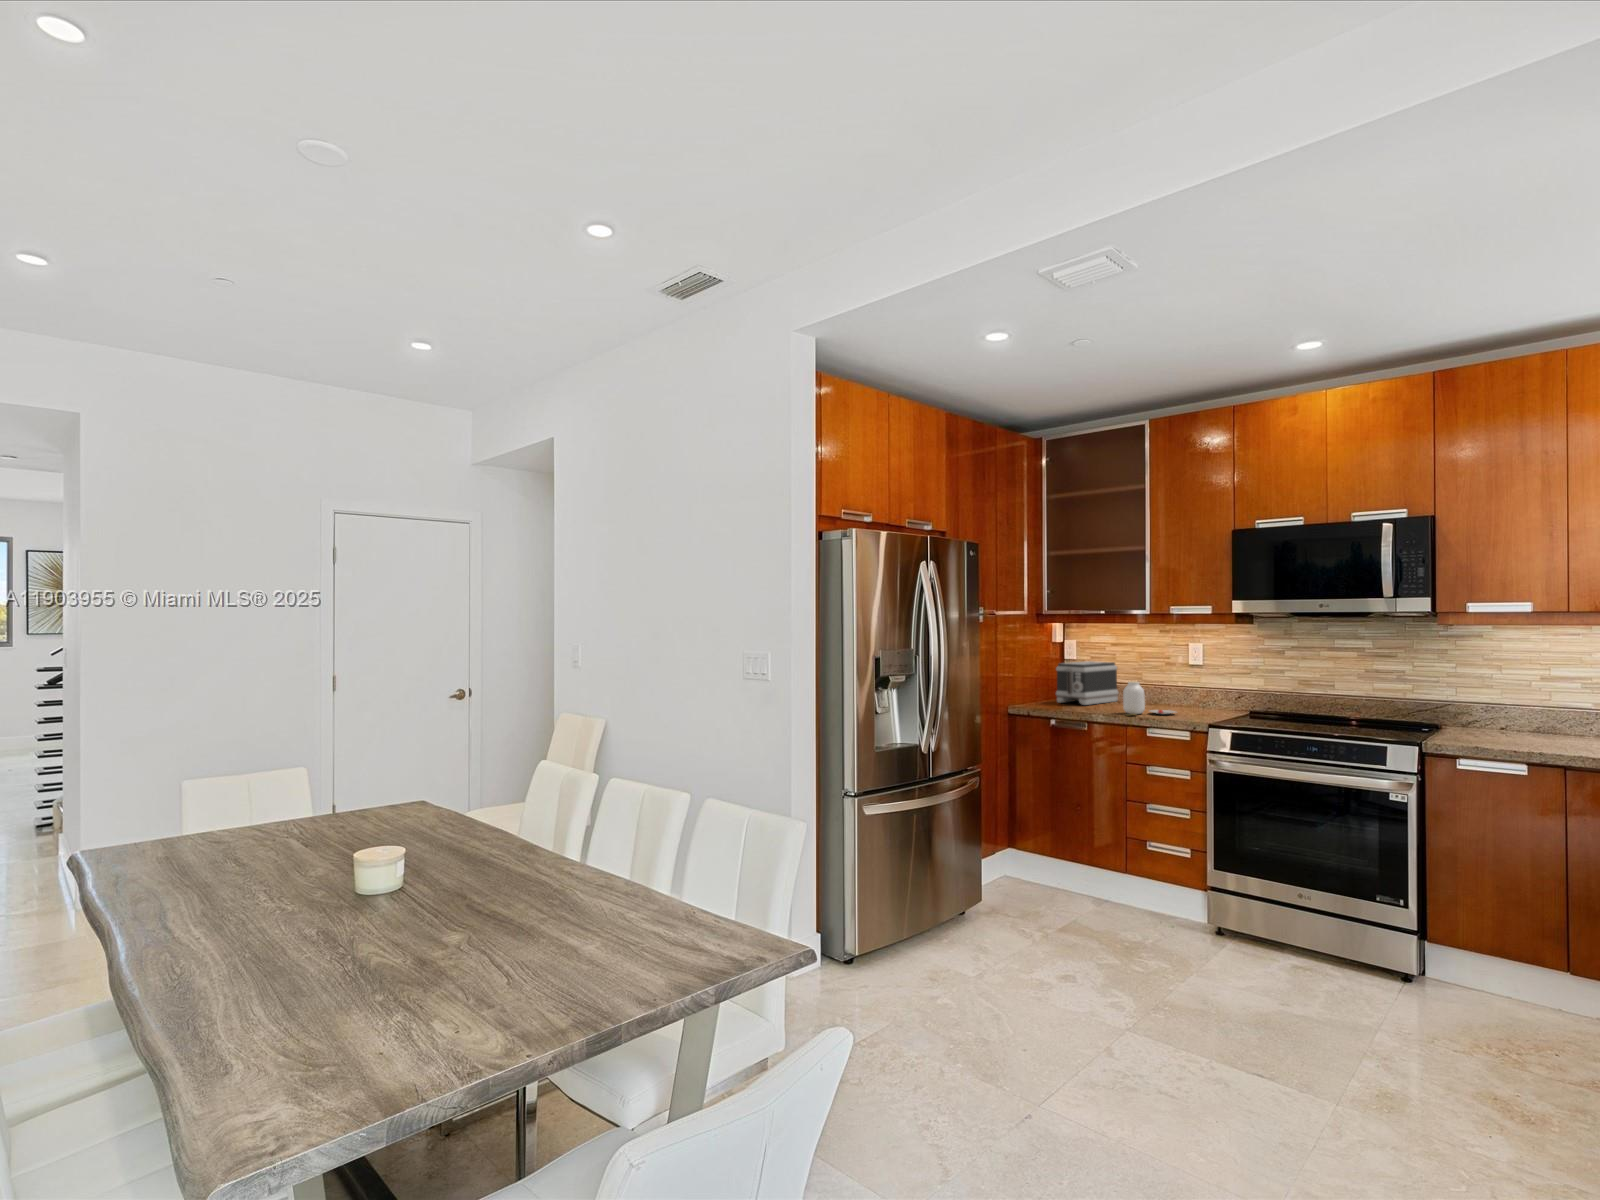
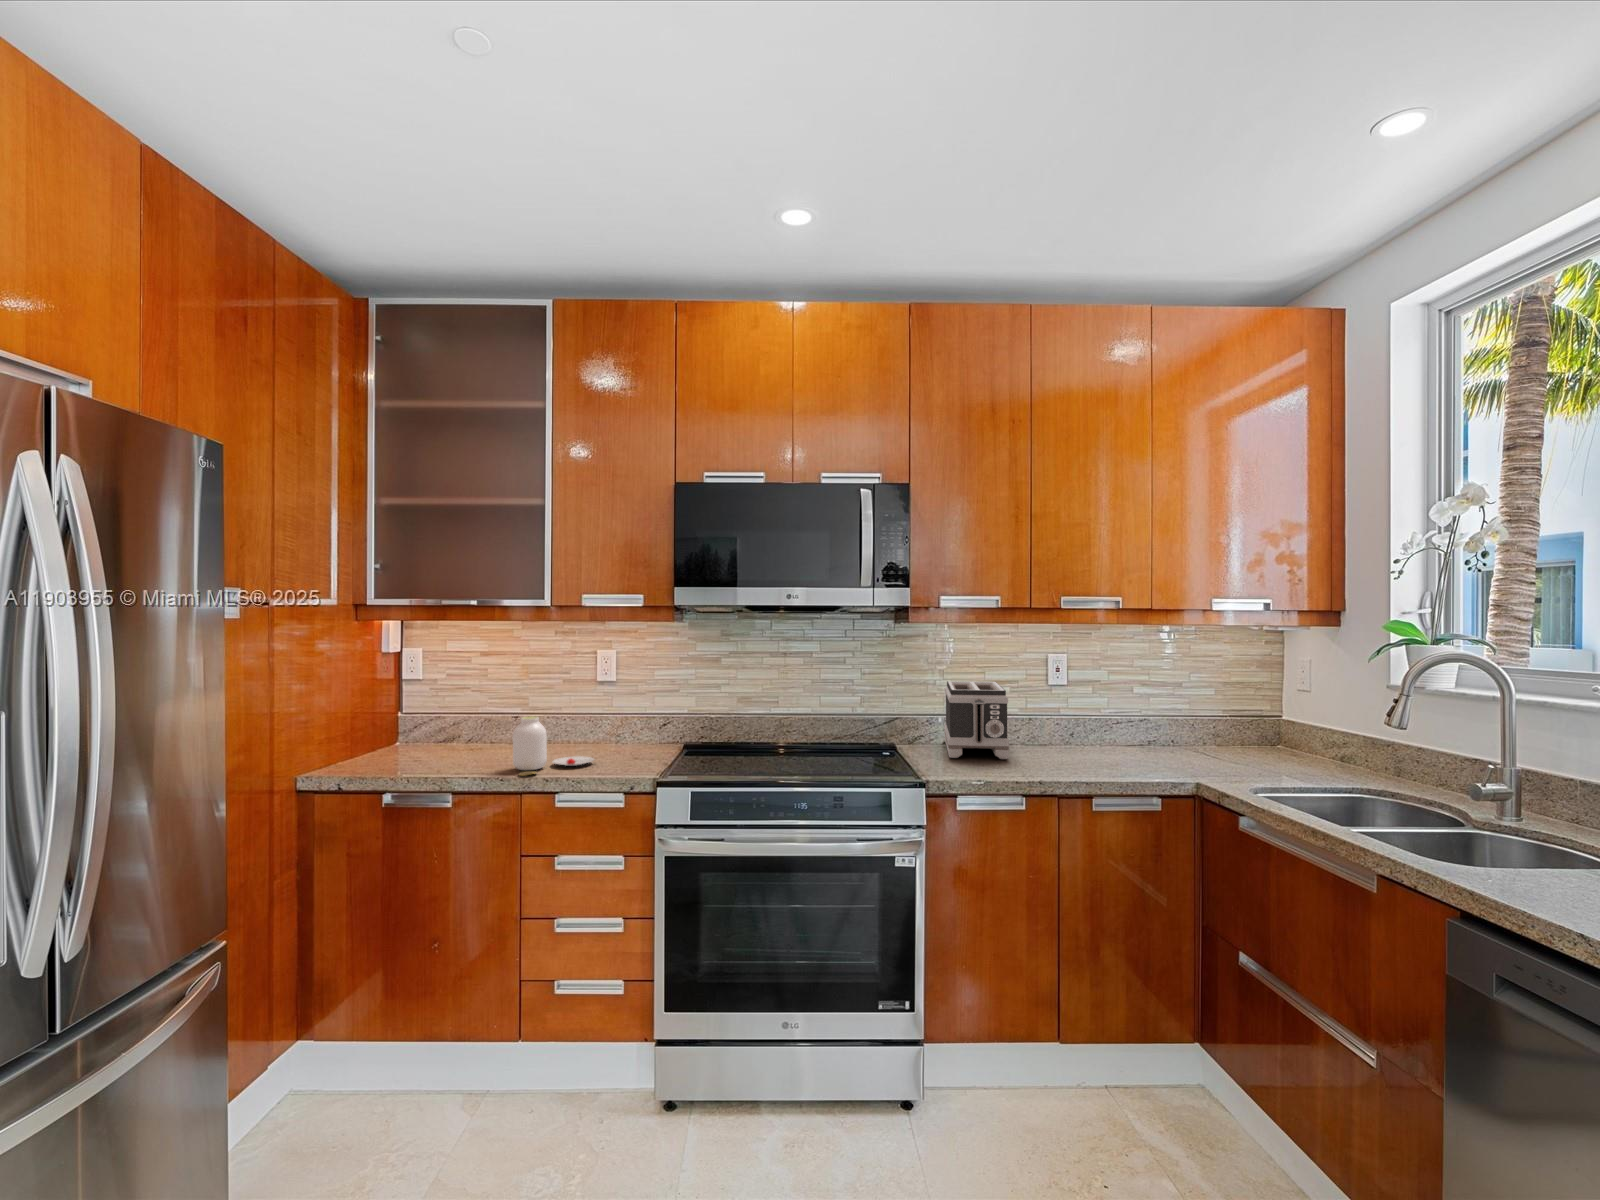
toaster: present [1056,661,1118,705] -> present [944,681,1009,759]

